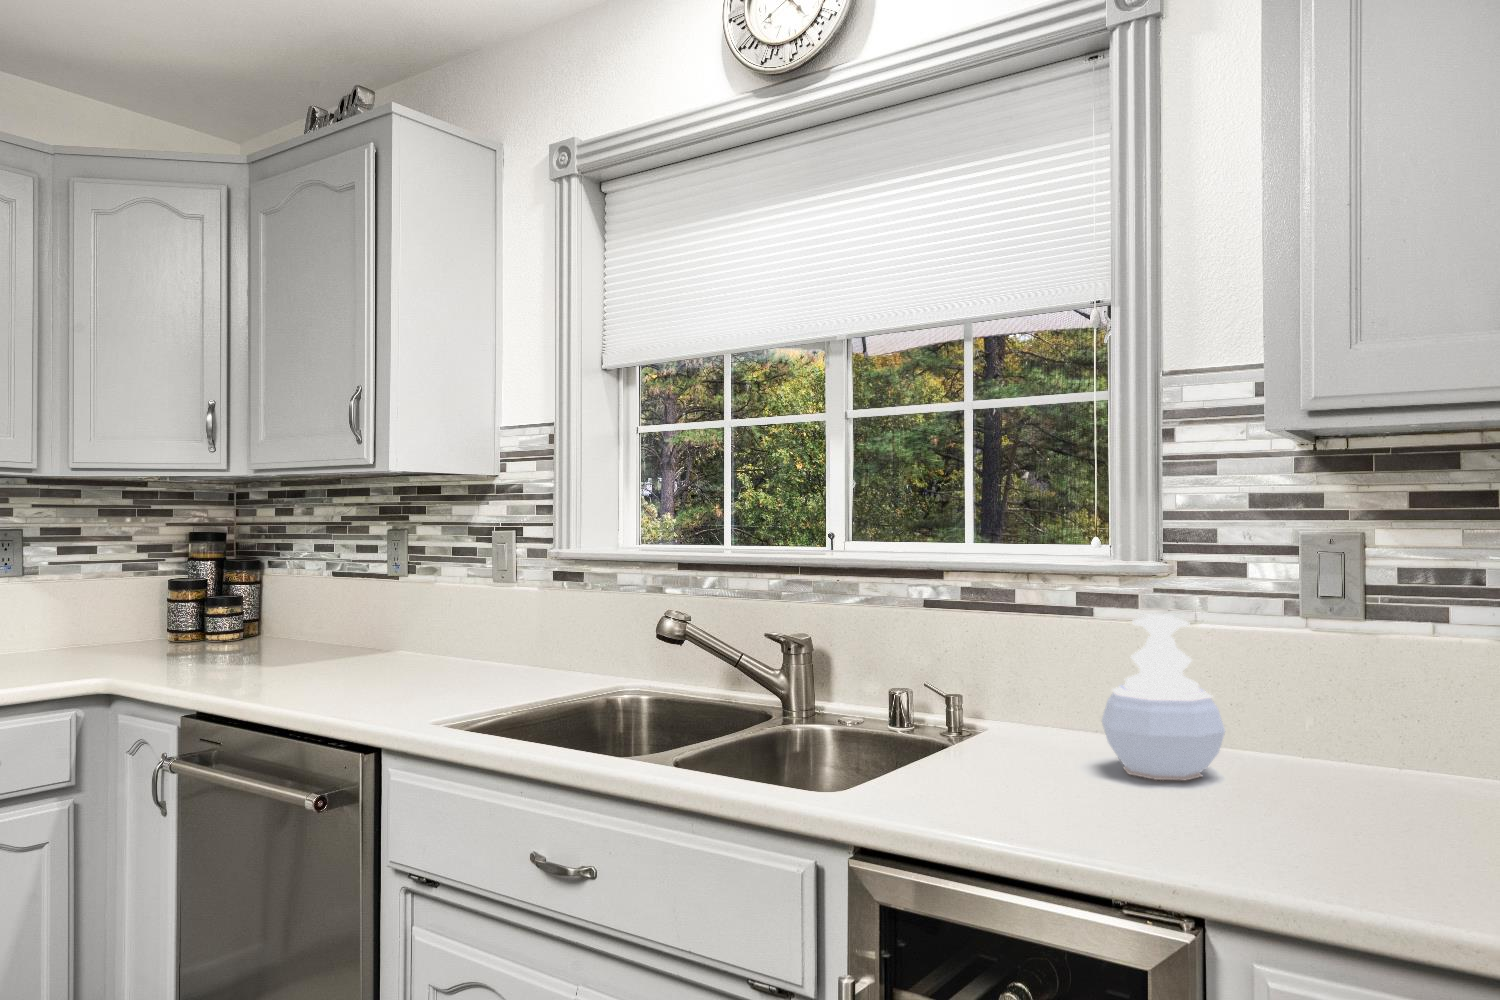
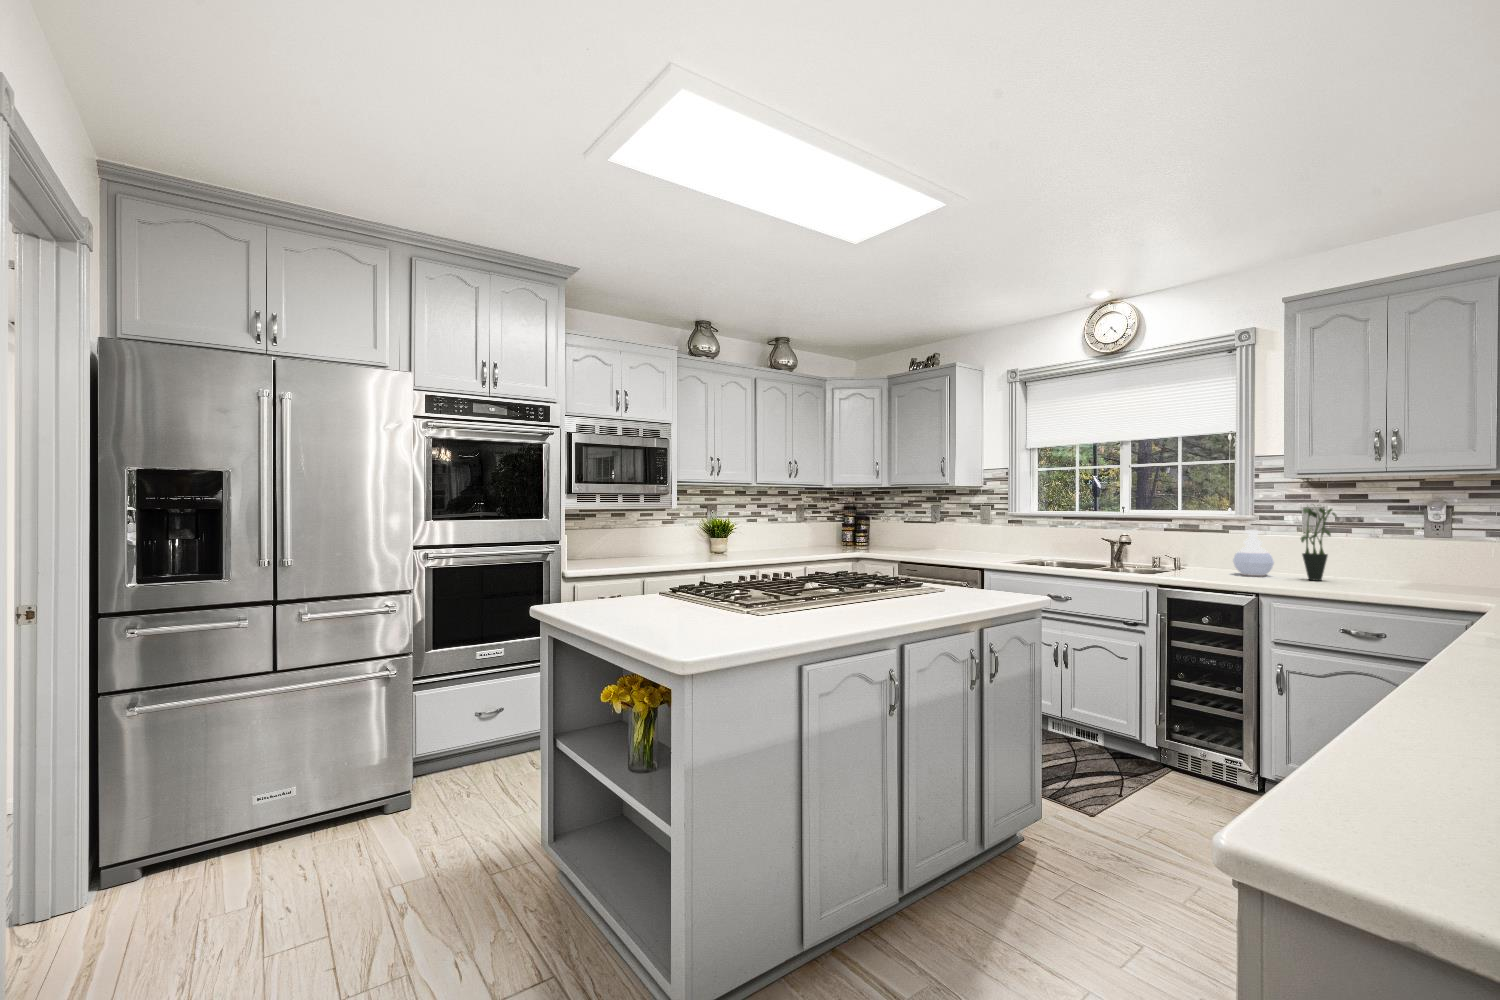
potted plant: none [1313,525,1434,807] -> present [1301,508,1337,581]

